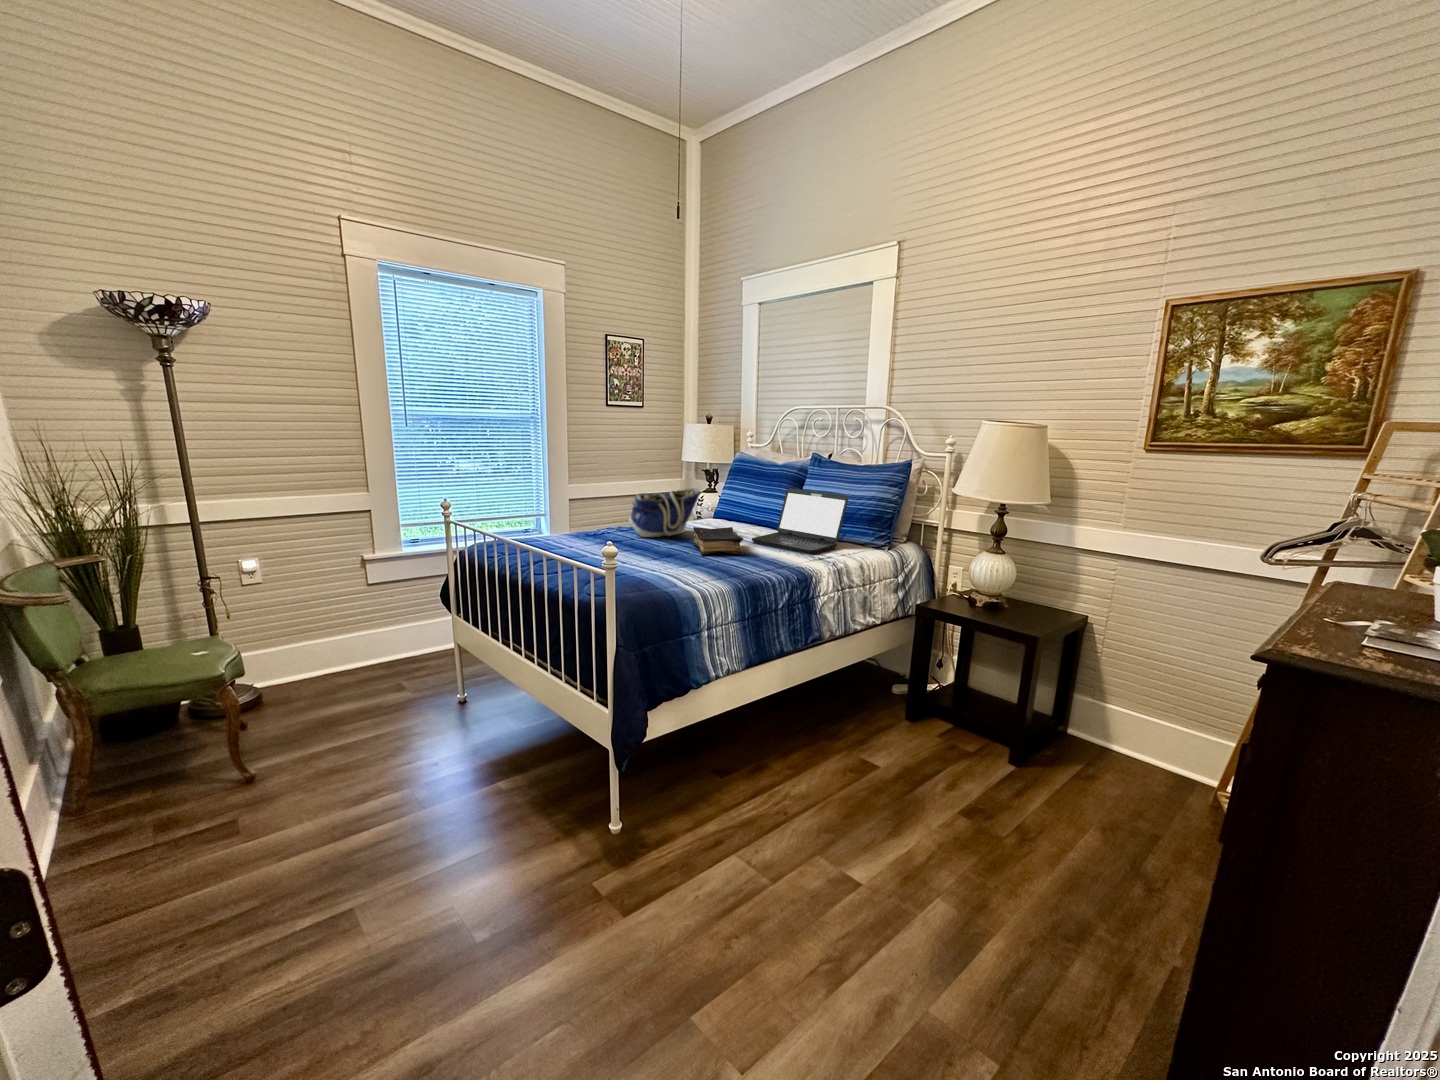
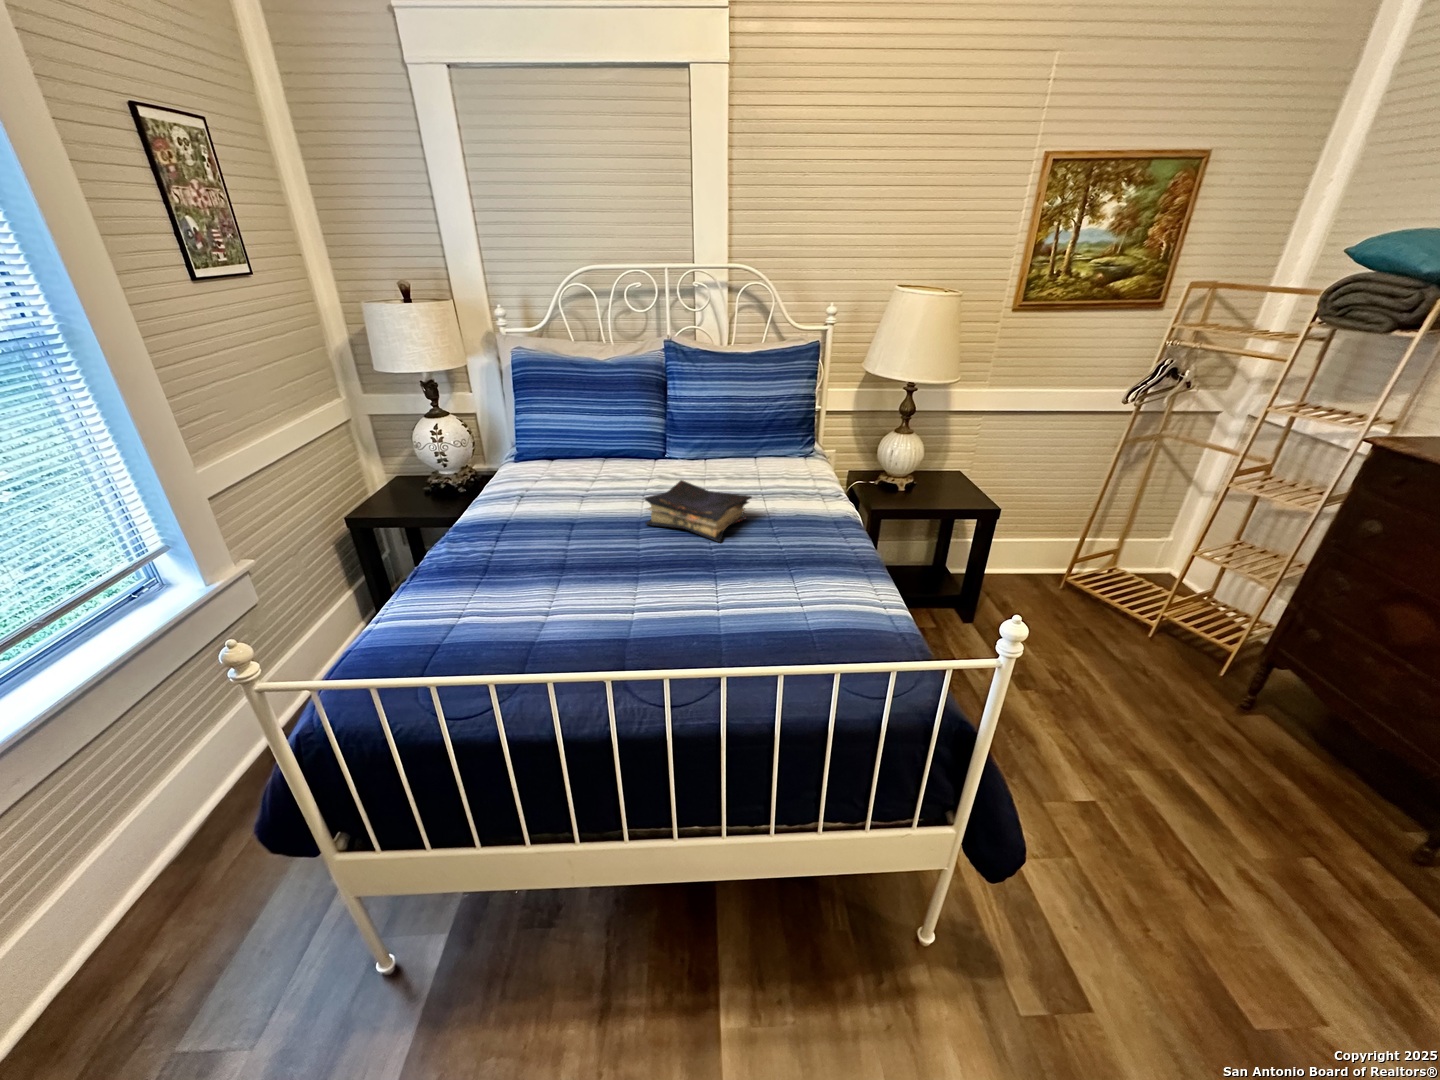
tote bag: present [629,488,700,537] -> none [503,429,594,539]
laptop: present [752,488,848,555] -> none [678,398,791,493]

